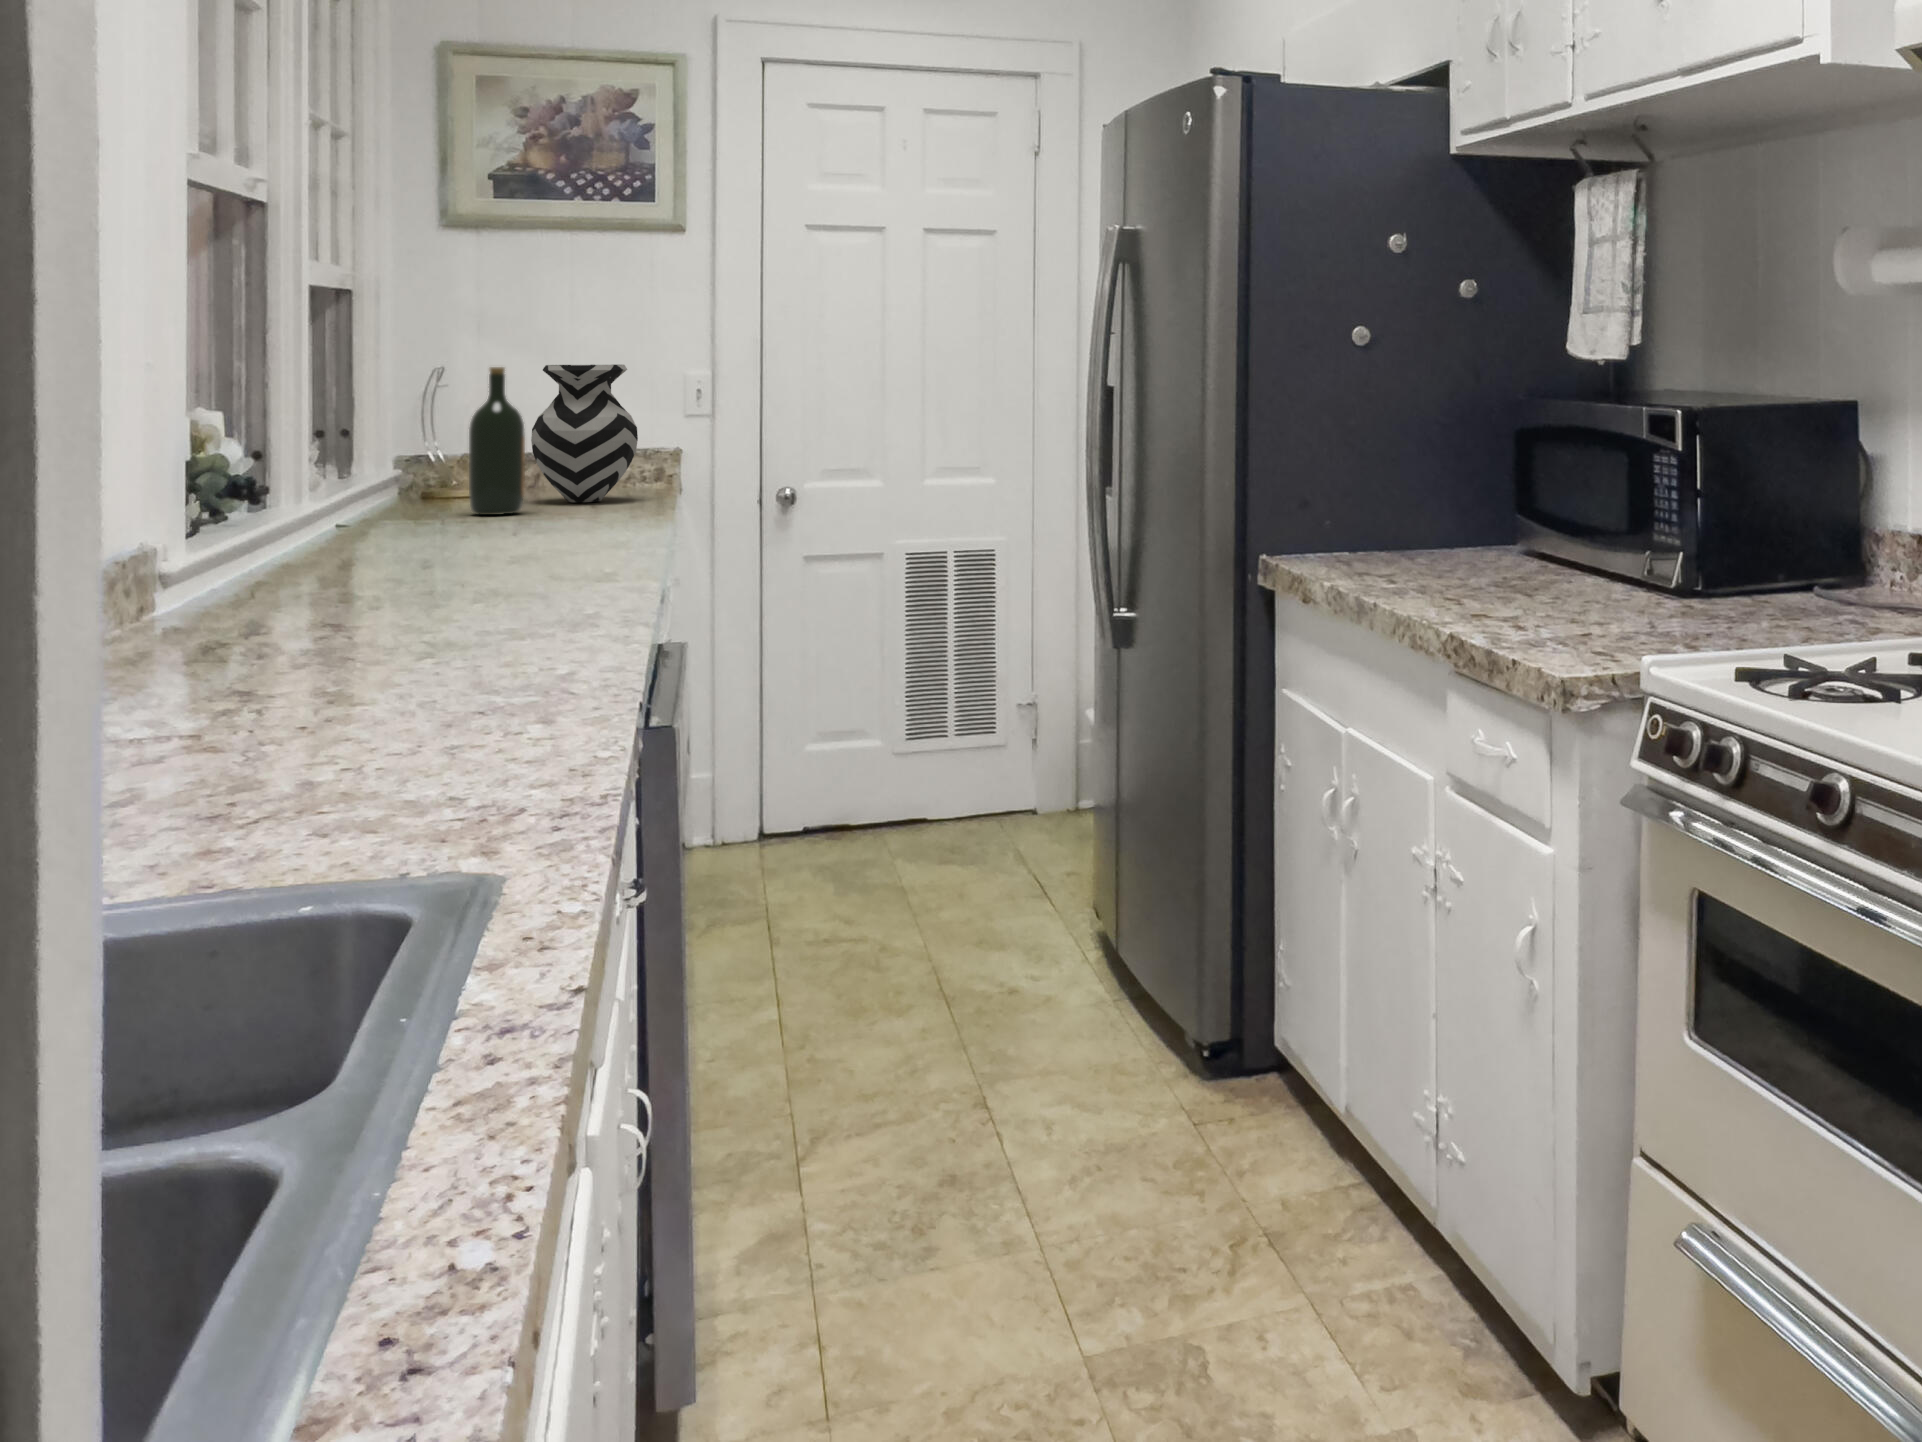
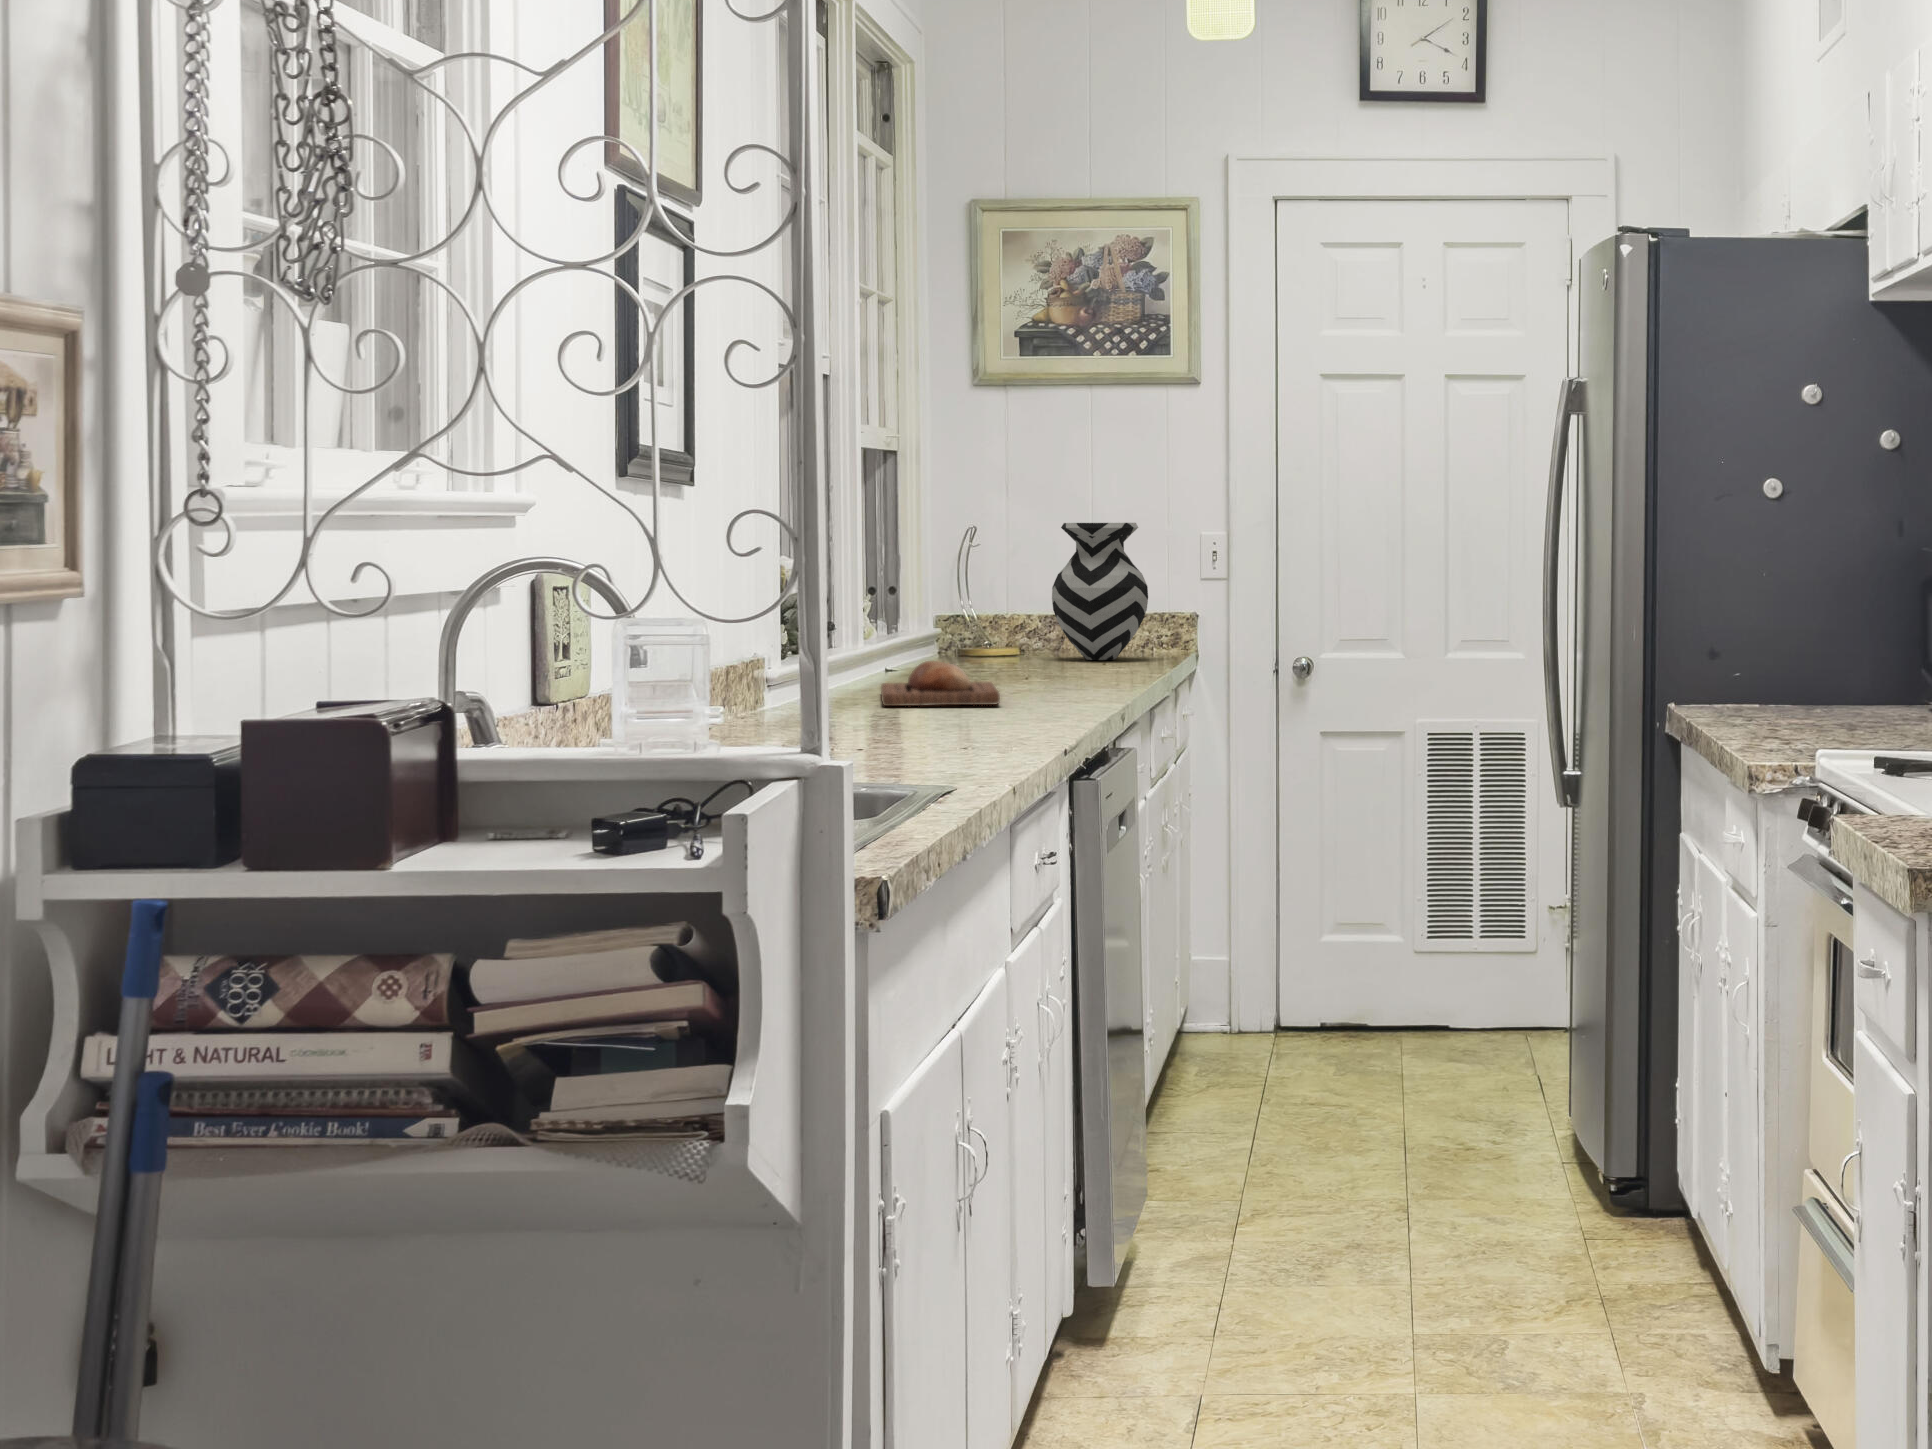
wine bottle: present [469,367,525,515] -> none [994,524,1042,666]
bread loaf: none [339,527,500,589] -> present [881,661,1000,706]

